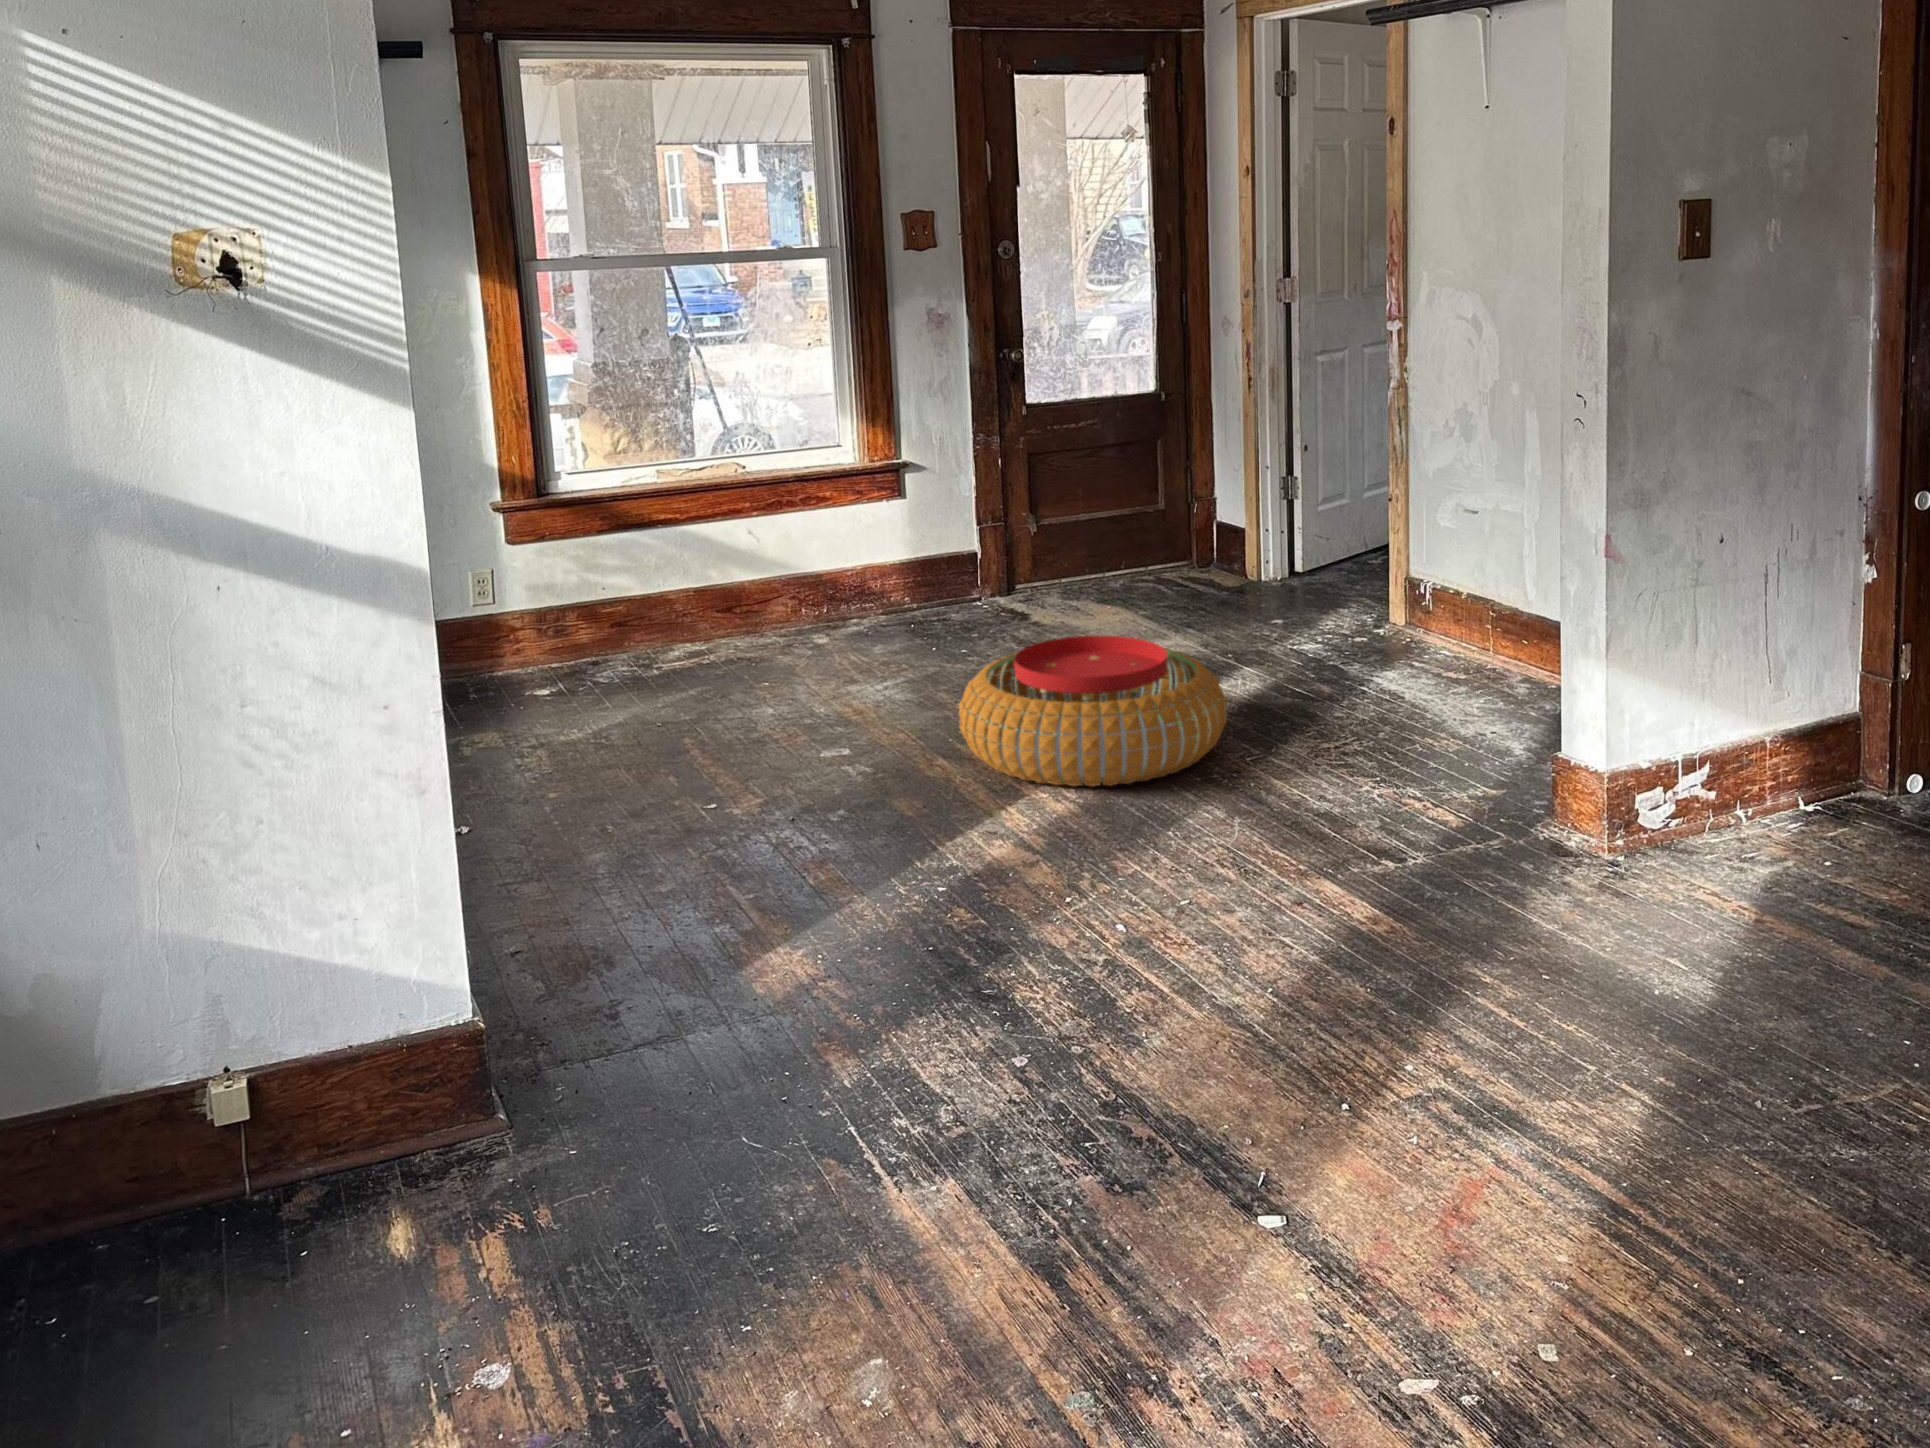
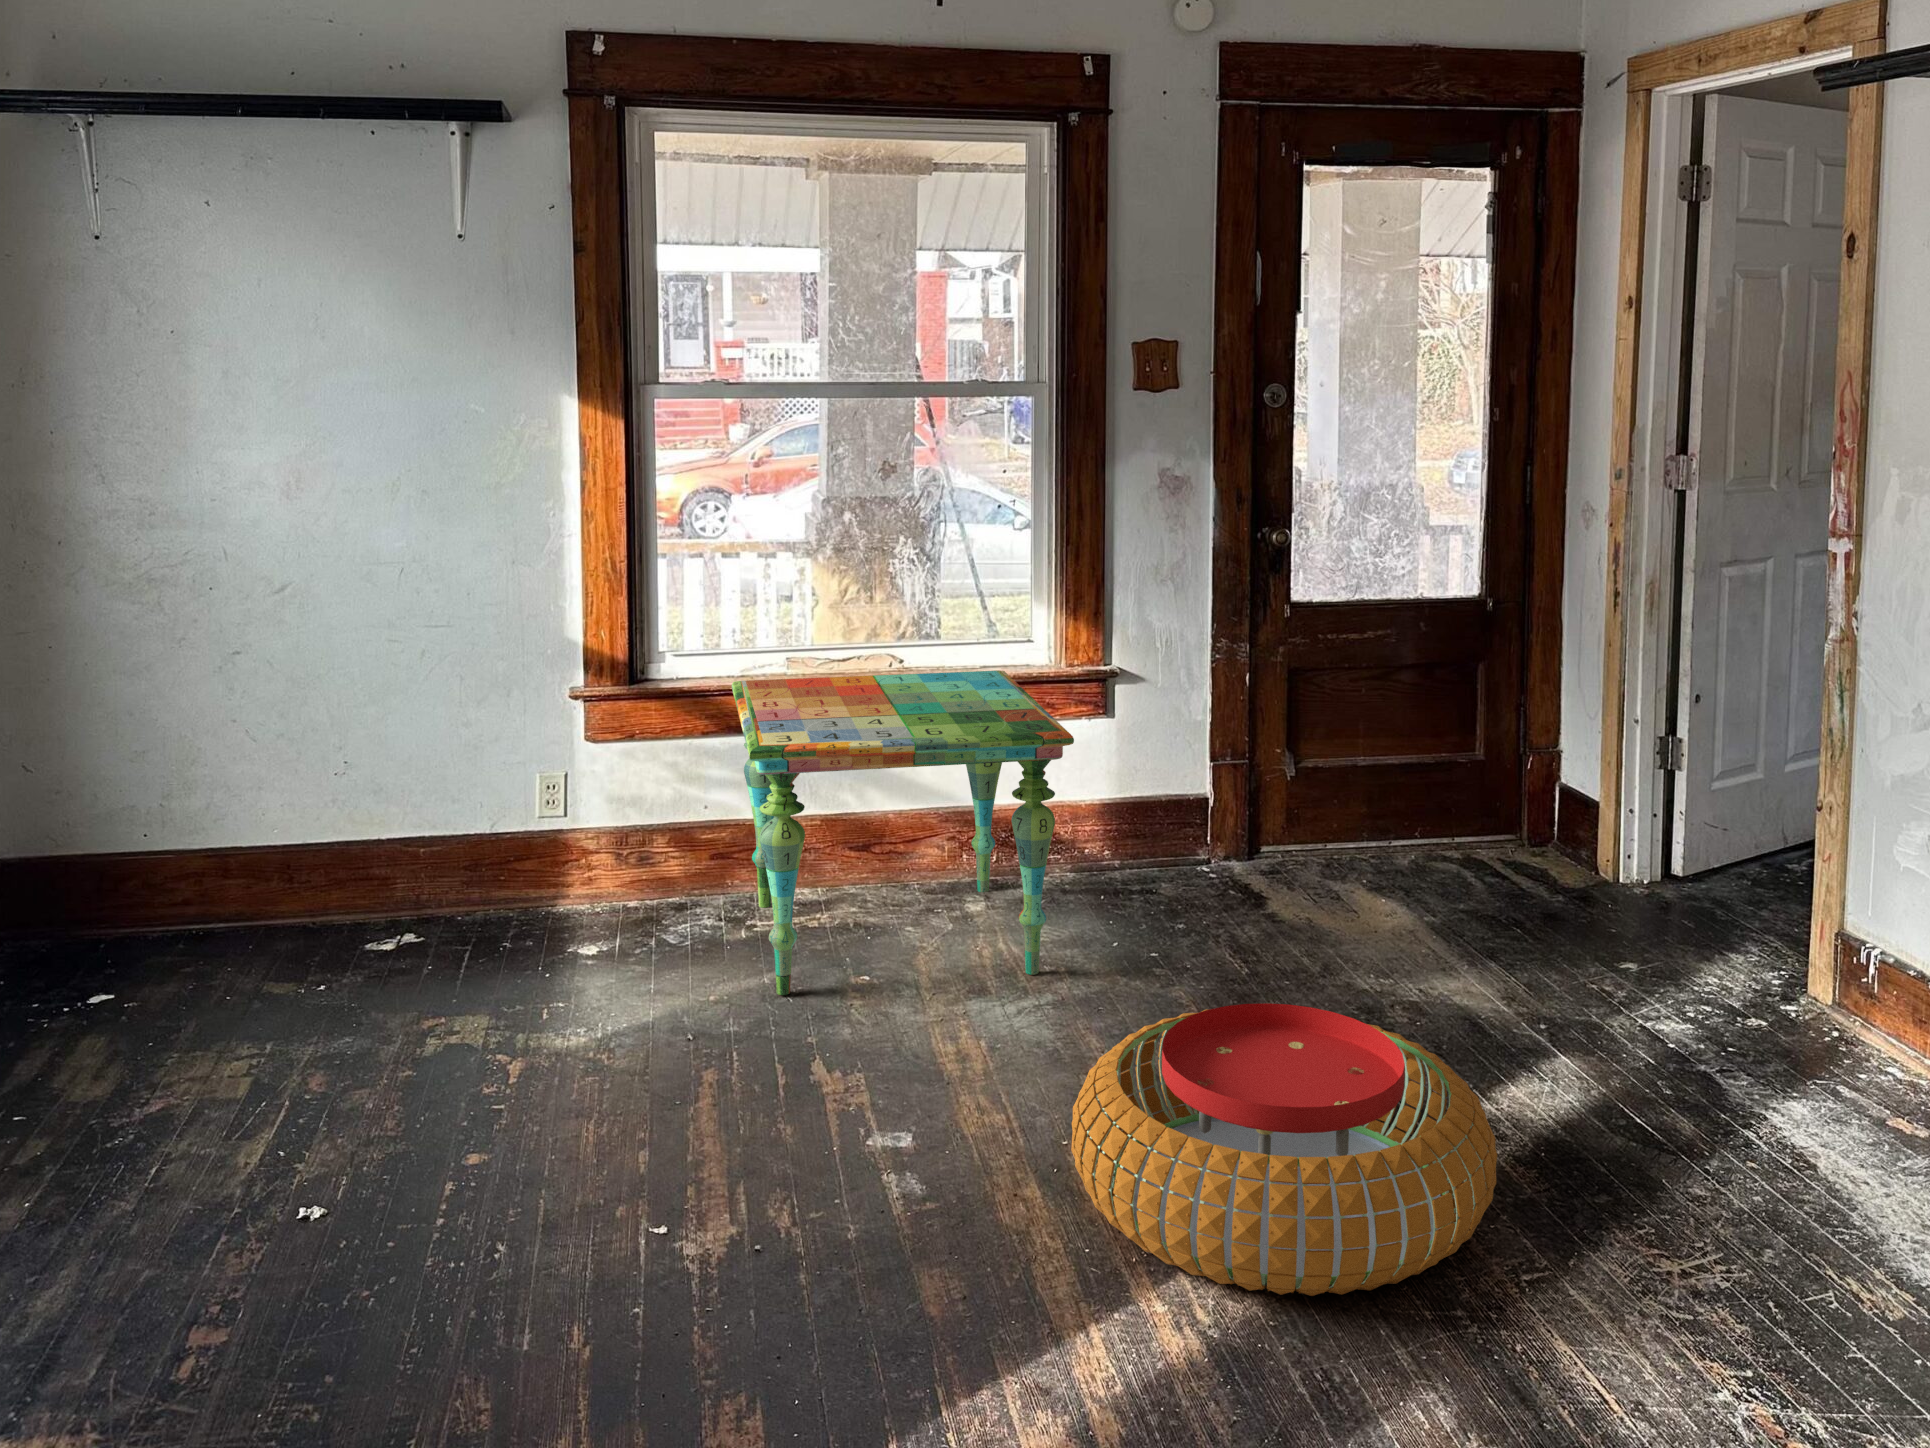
side table: none [620,466,904,699] -> present [732,670,1074,995]

